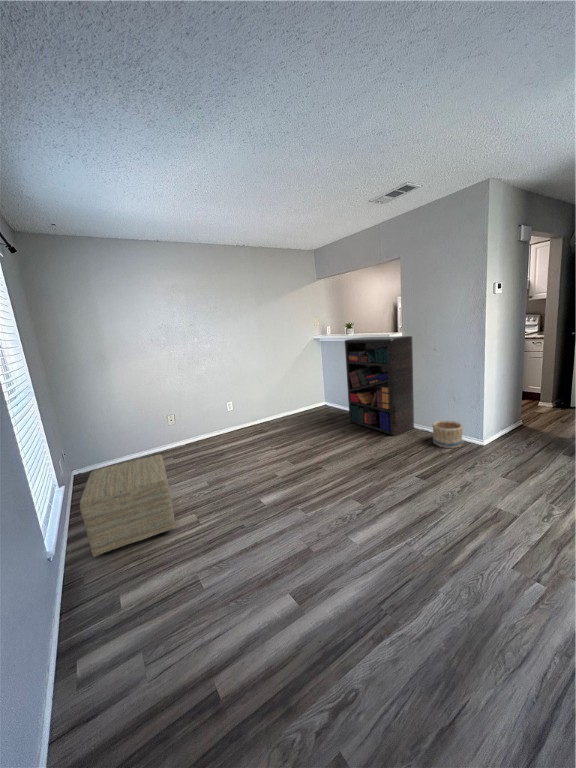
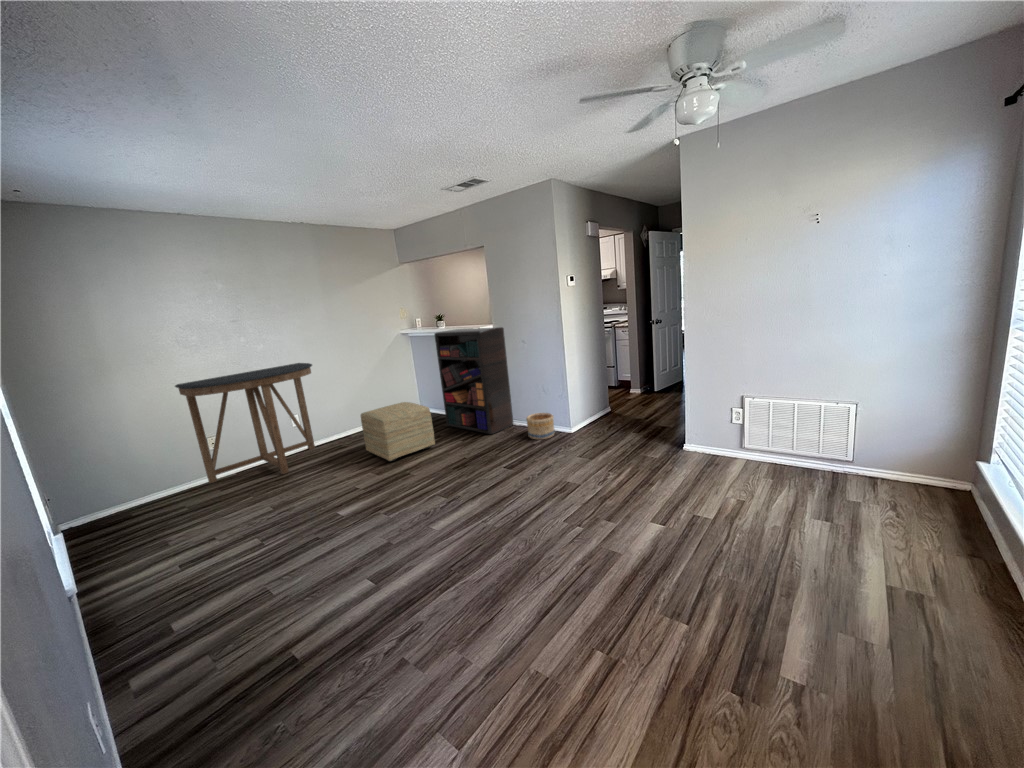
console table: none [150,362,245,451] -> present [175,363,315,483]
ottoman: present [80,455,176,557] -> present [361,402,435,461]

